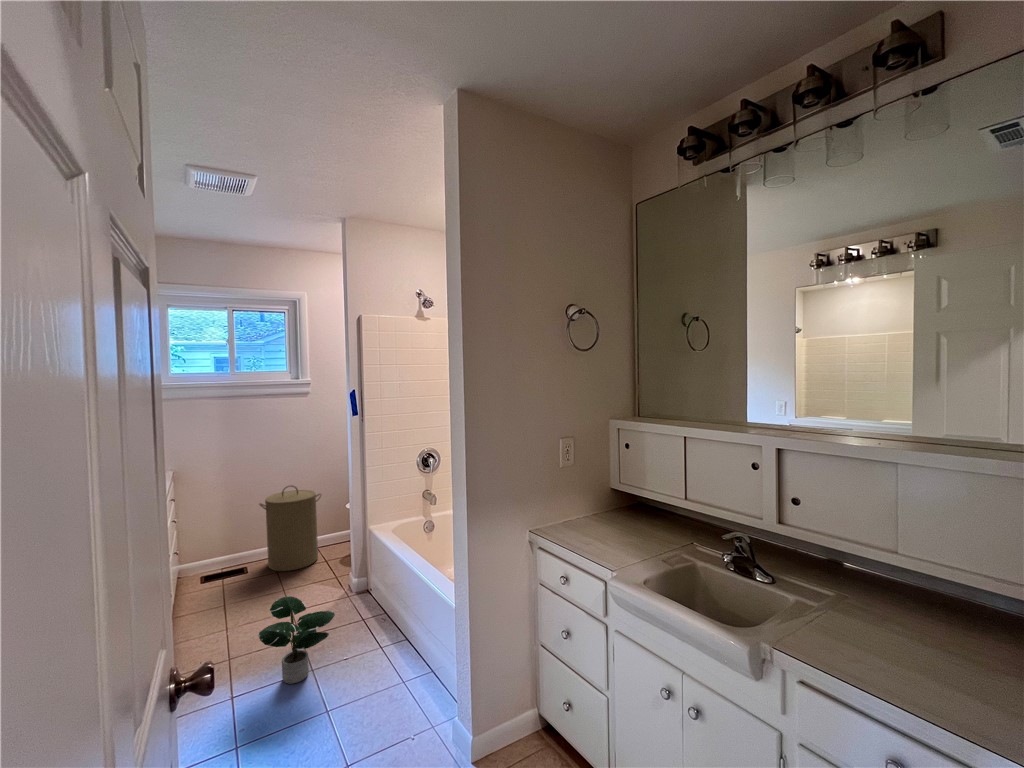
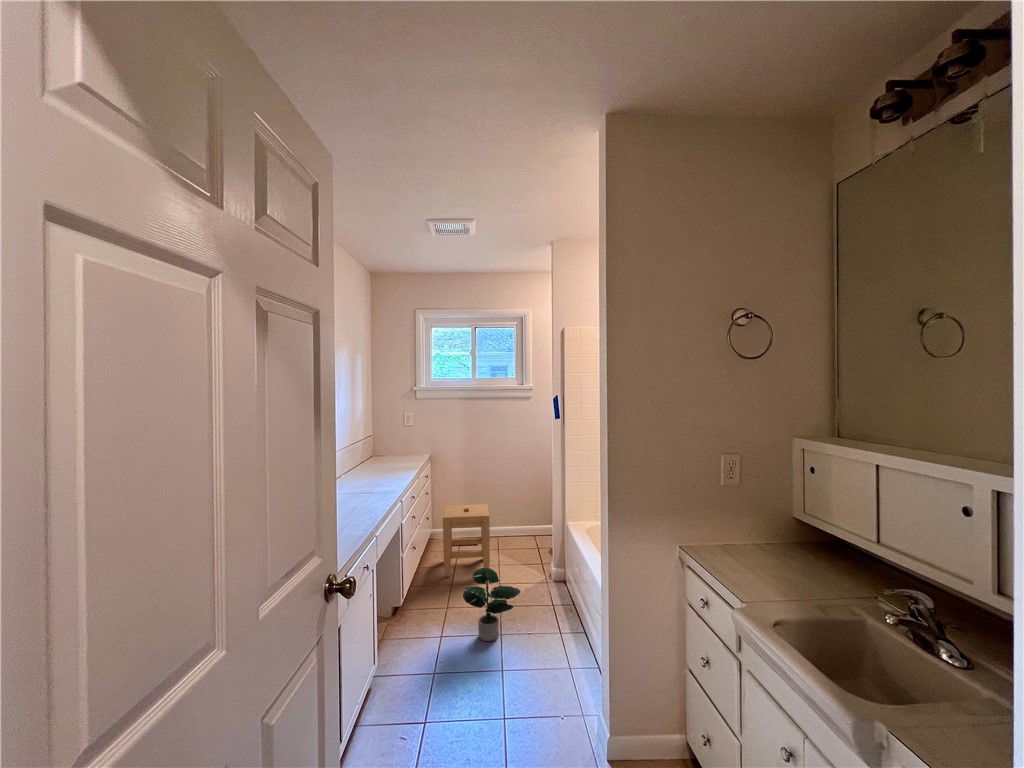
laundry hamper: present [259,485,322,571] -> none [487,477,537,551]
stool: none [205,521,275,620] -> present [443,504,490,577]

